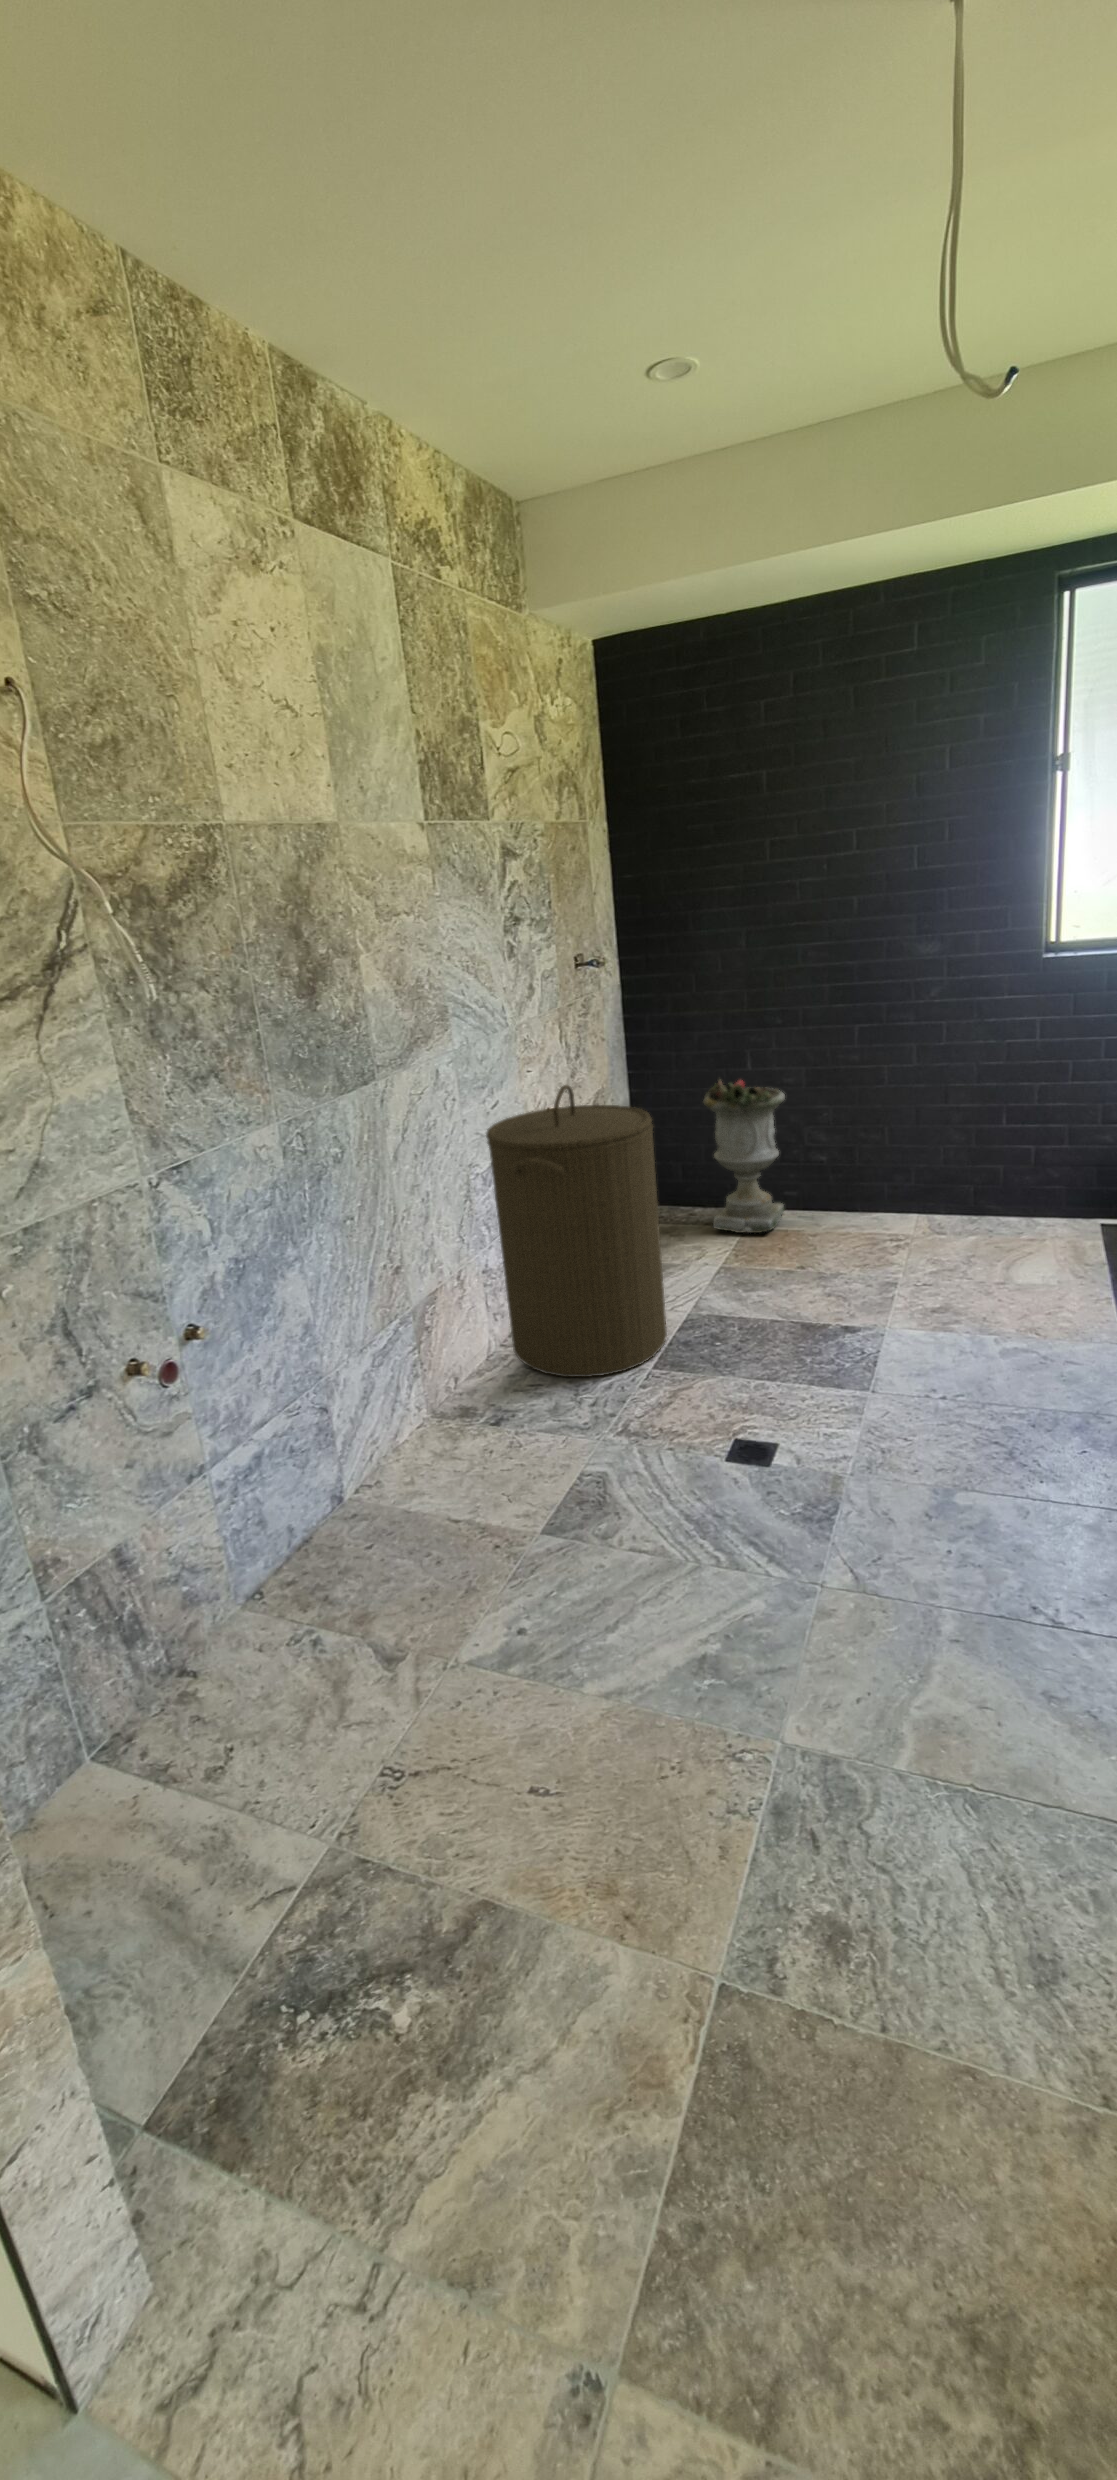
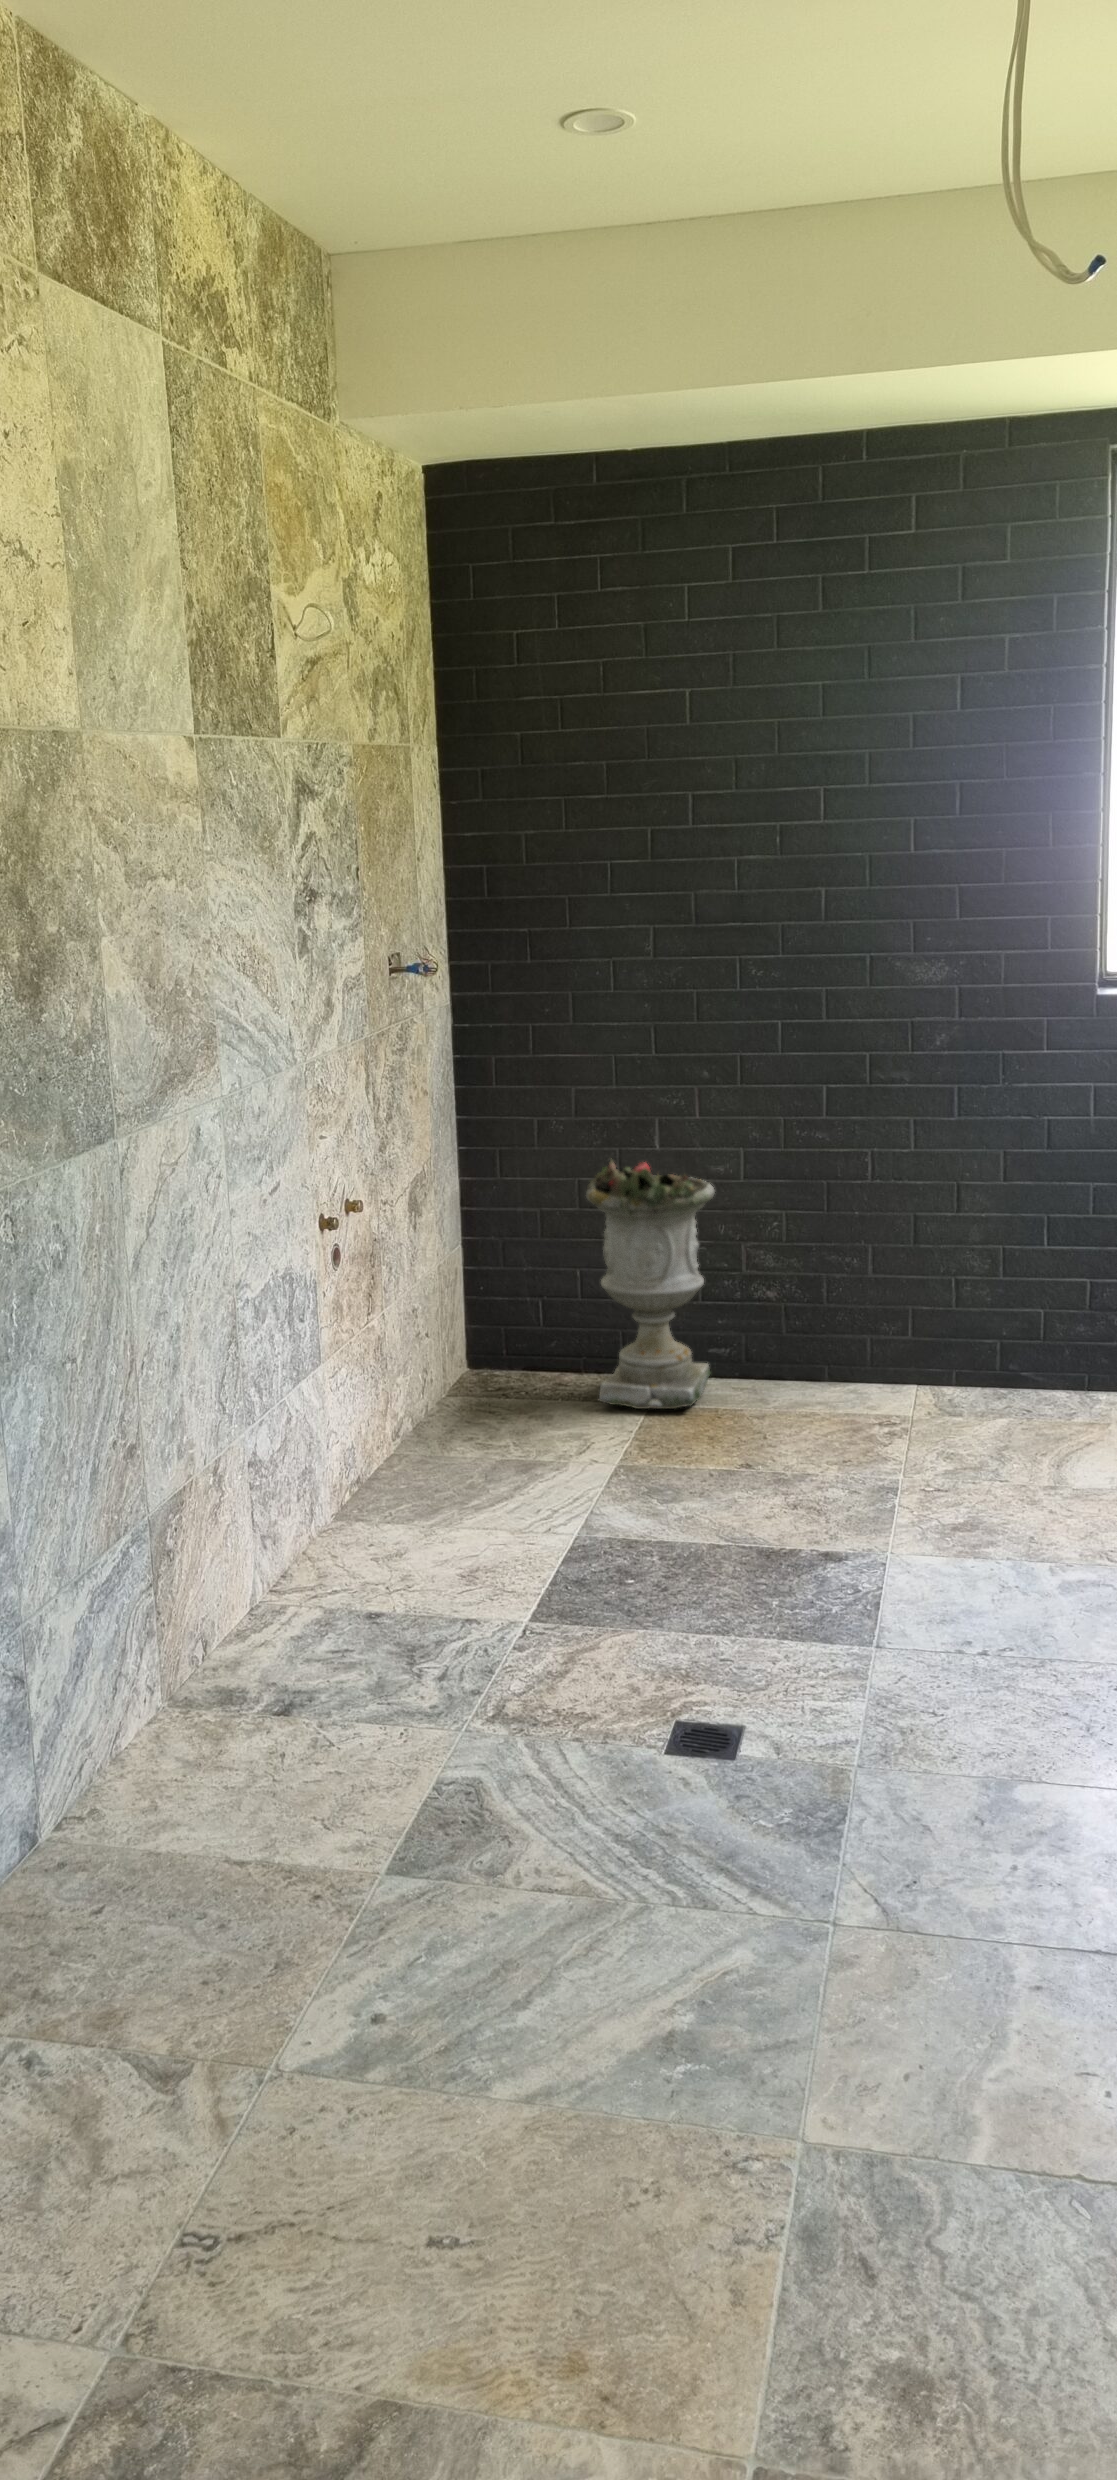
laundry hamper: present [486,1085,667,1377] -> none [265,1155,547,1634]

